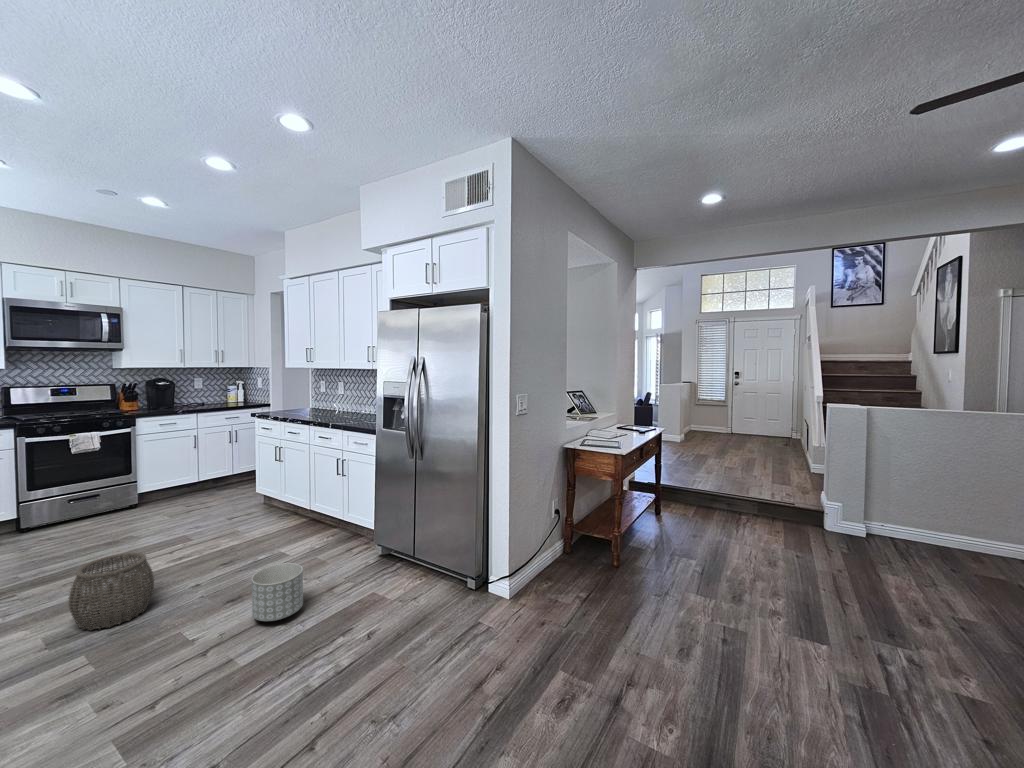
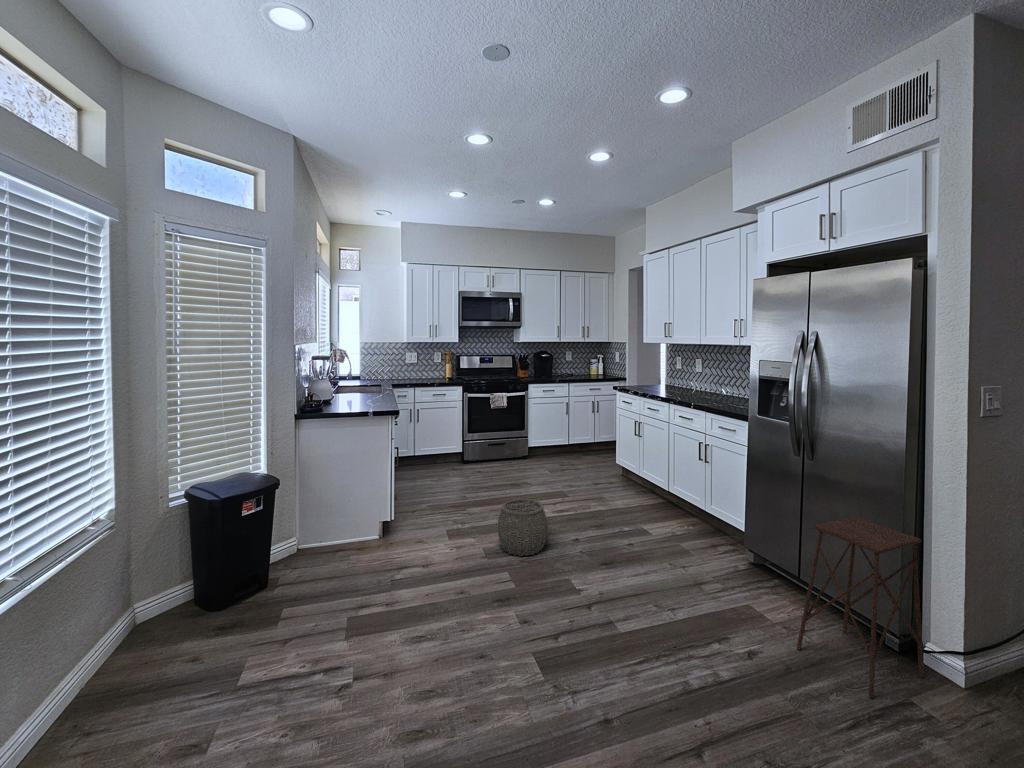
side table: none [408,496,488,631] -> present [797,516,924,698]
planter: present [252,563,303,621] -> none [625,543,673,599]

